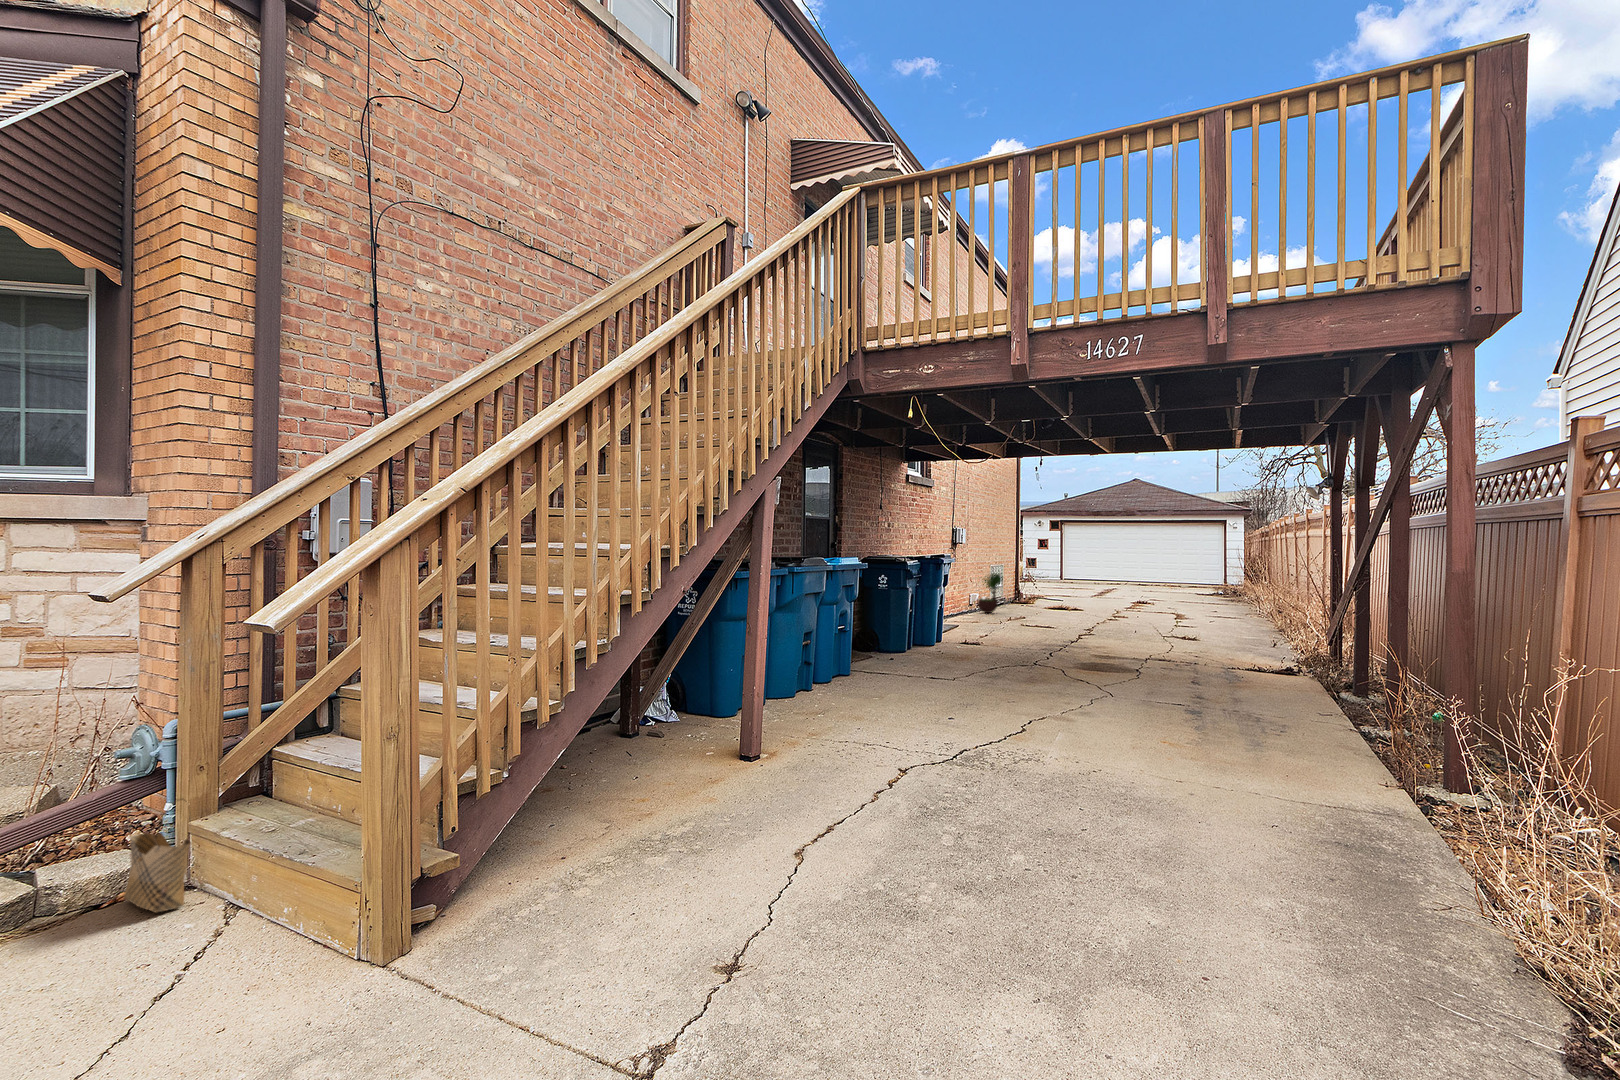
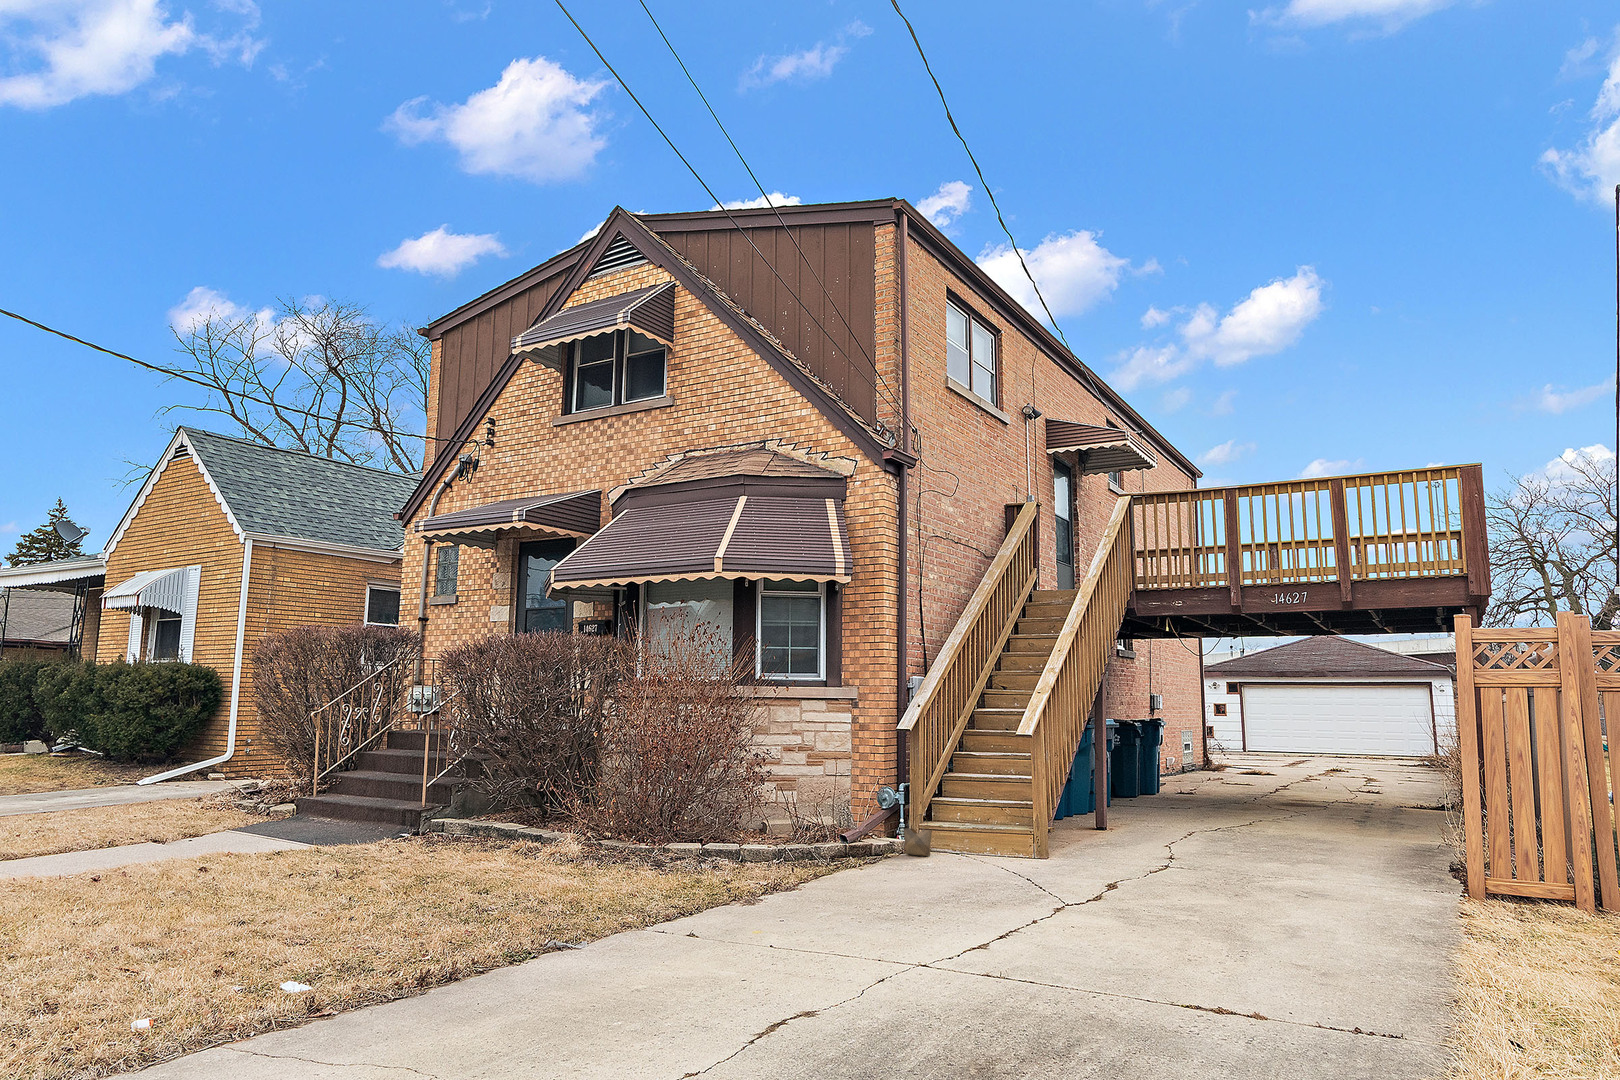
potted tree: present [978,573,1002,613] -> none [1174,733,1198,776]

